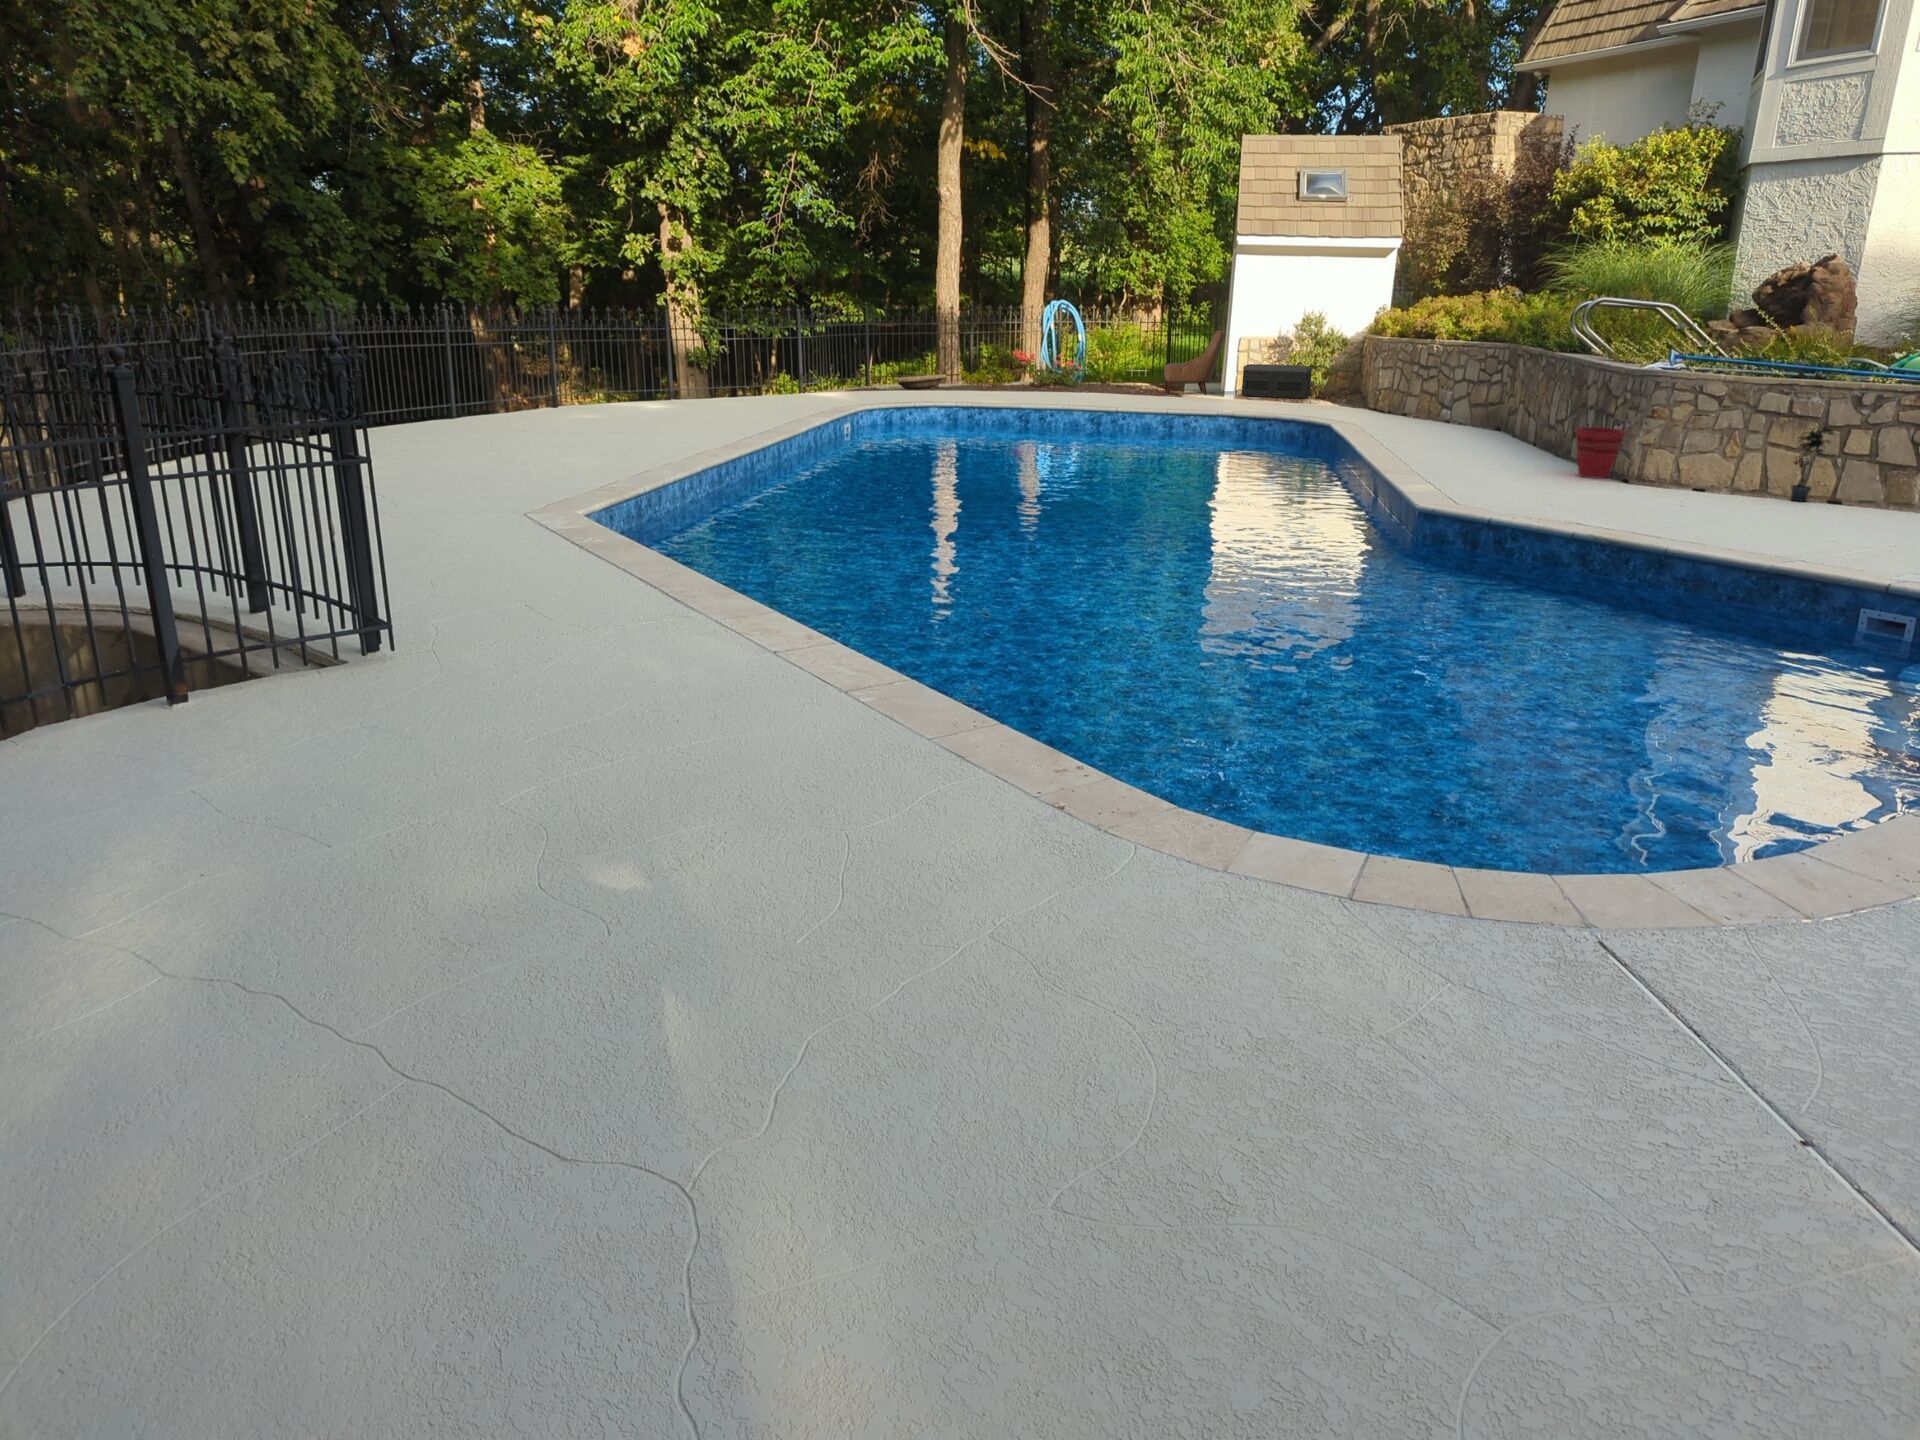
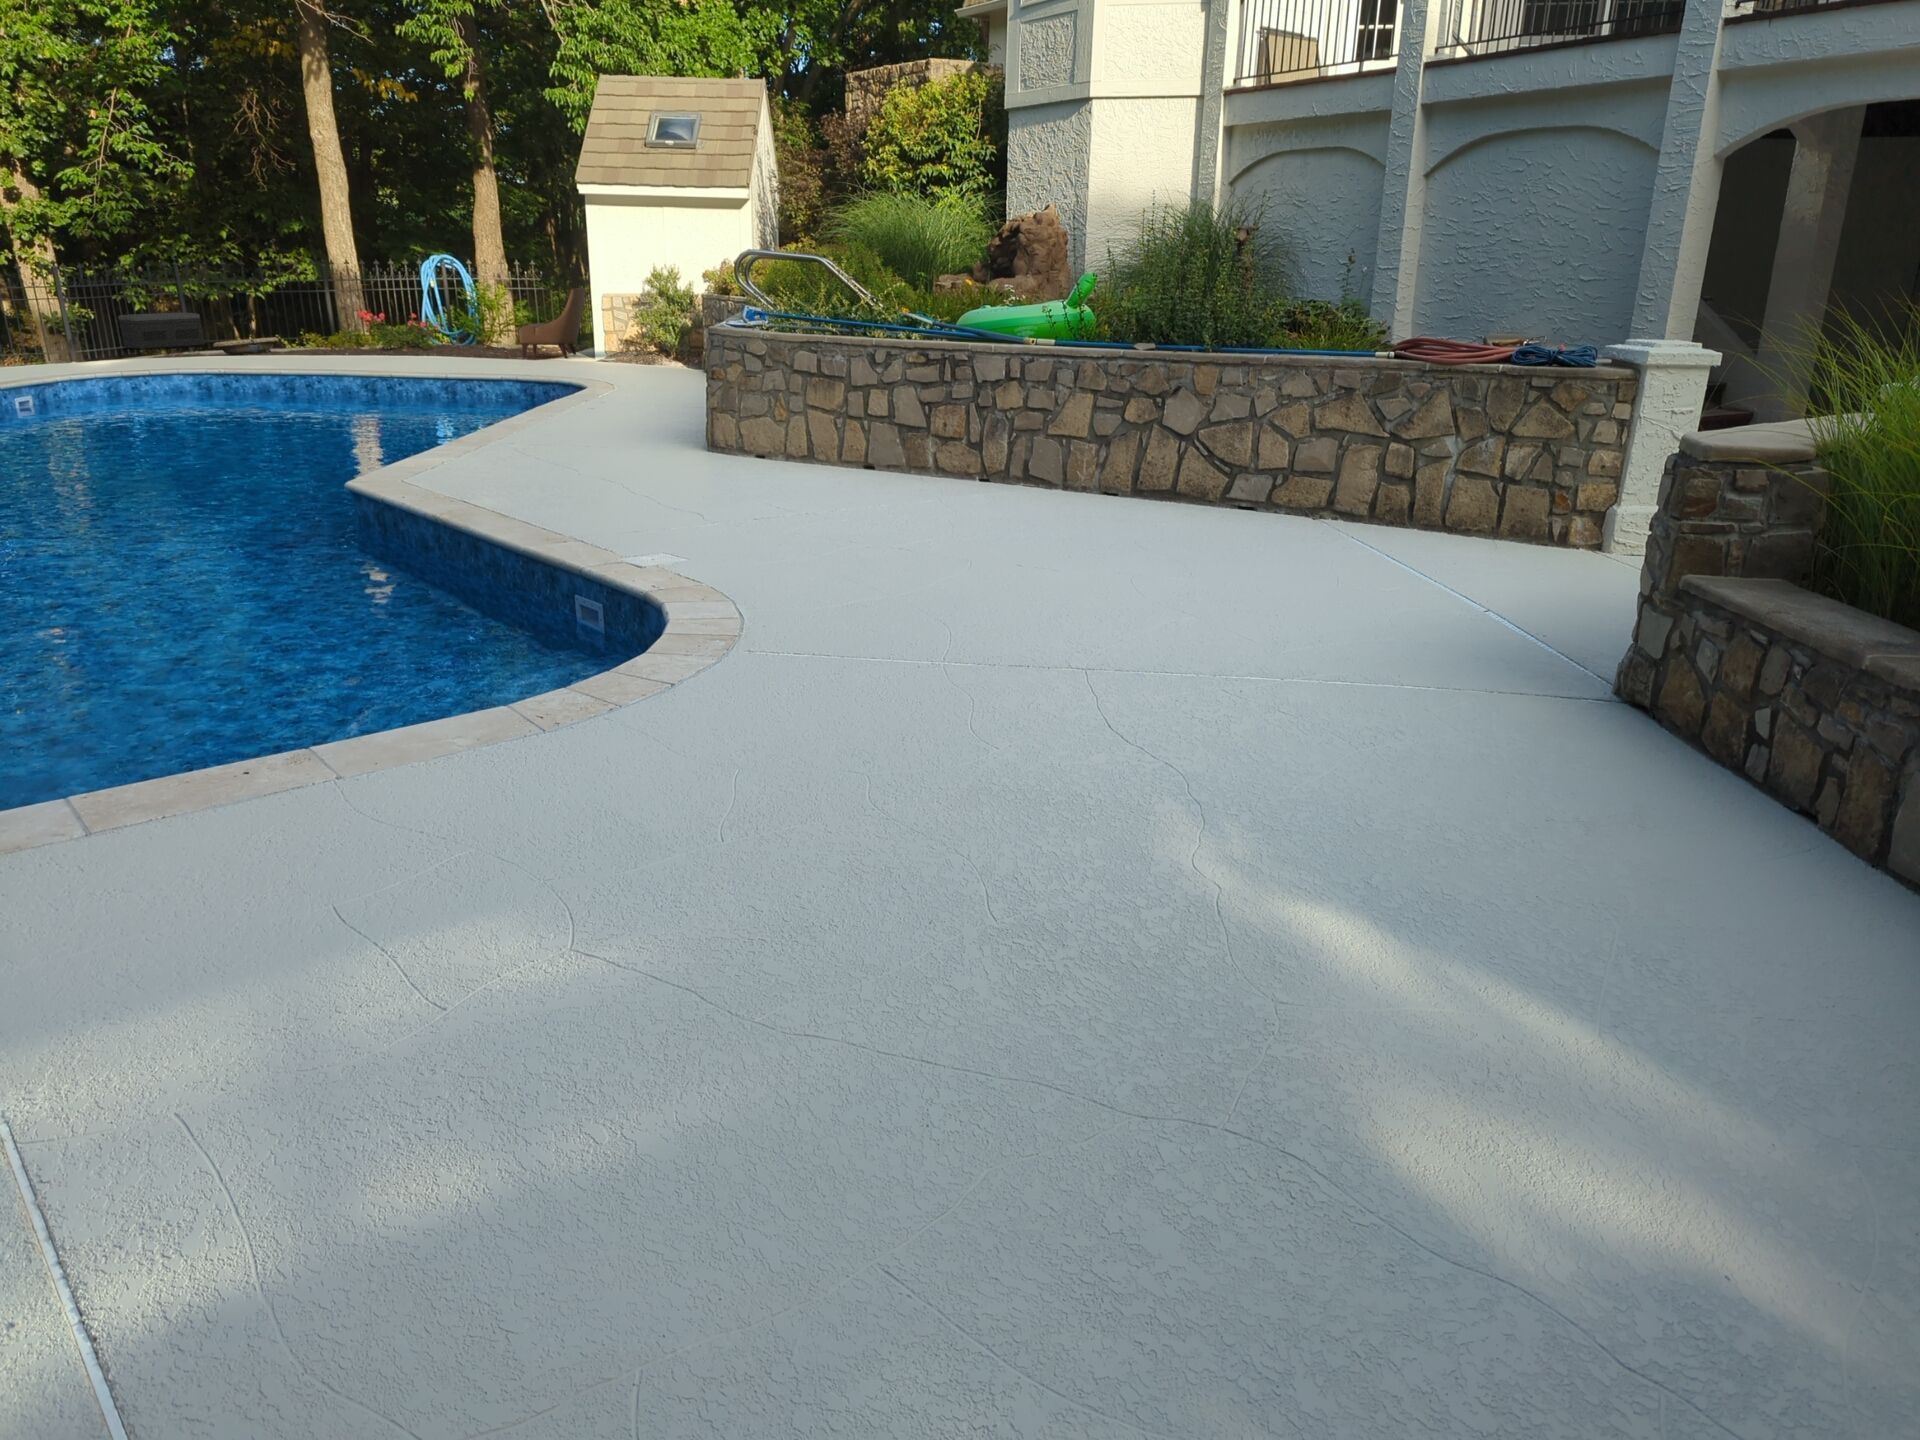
storage bench: present [1241,364,1312,399] -> present [118,313,205,349]
potted plant: present [1791,426,1833,501] -> present [232,309,262,353]
bucket: present [1576,427,1626,478] -> none [655,389,708,447]

